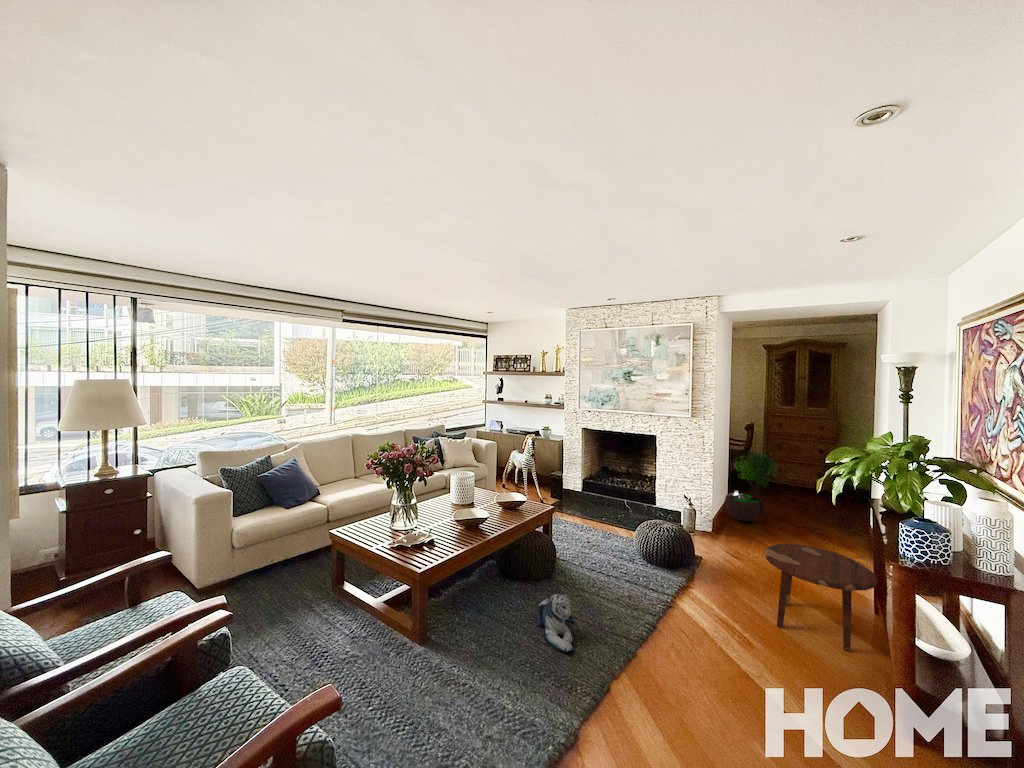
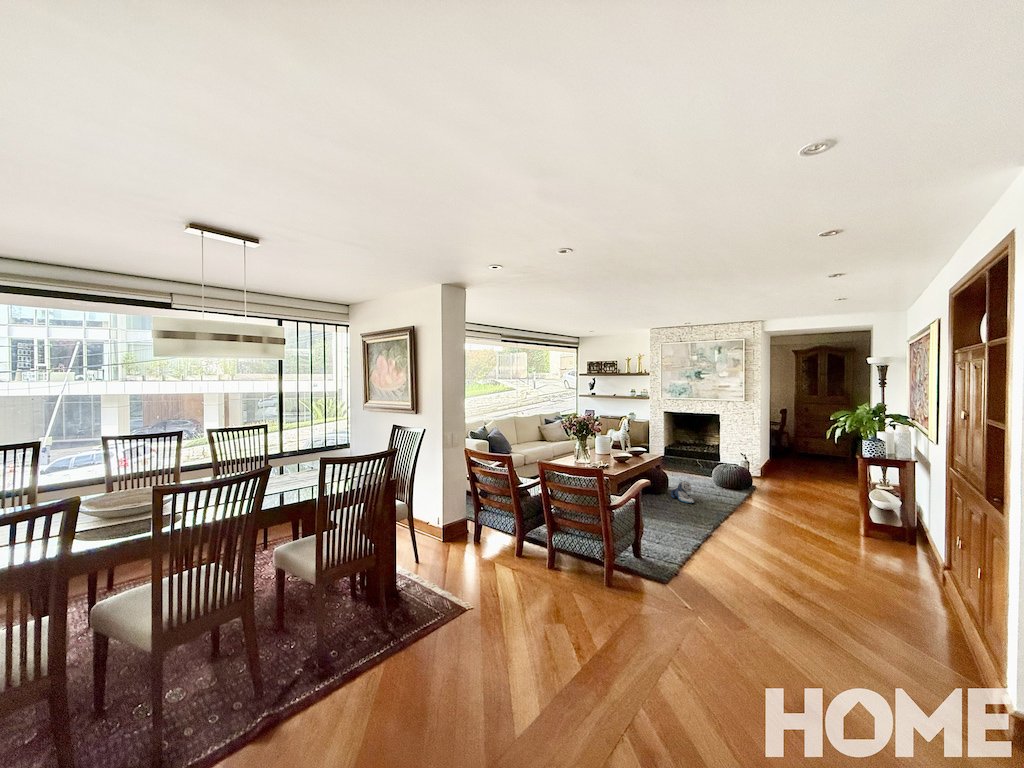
potted tree: present [725,450,778,521] -> none [767,419,802,469]
side table: present [765,544,878,652] -> none [788,463,844,505]

